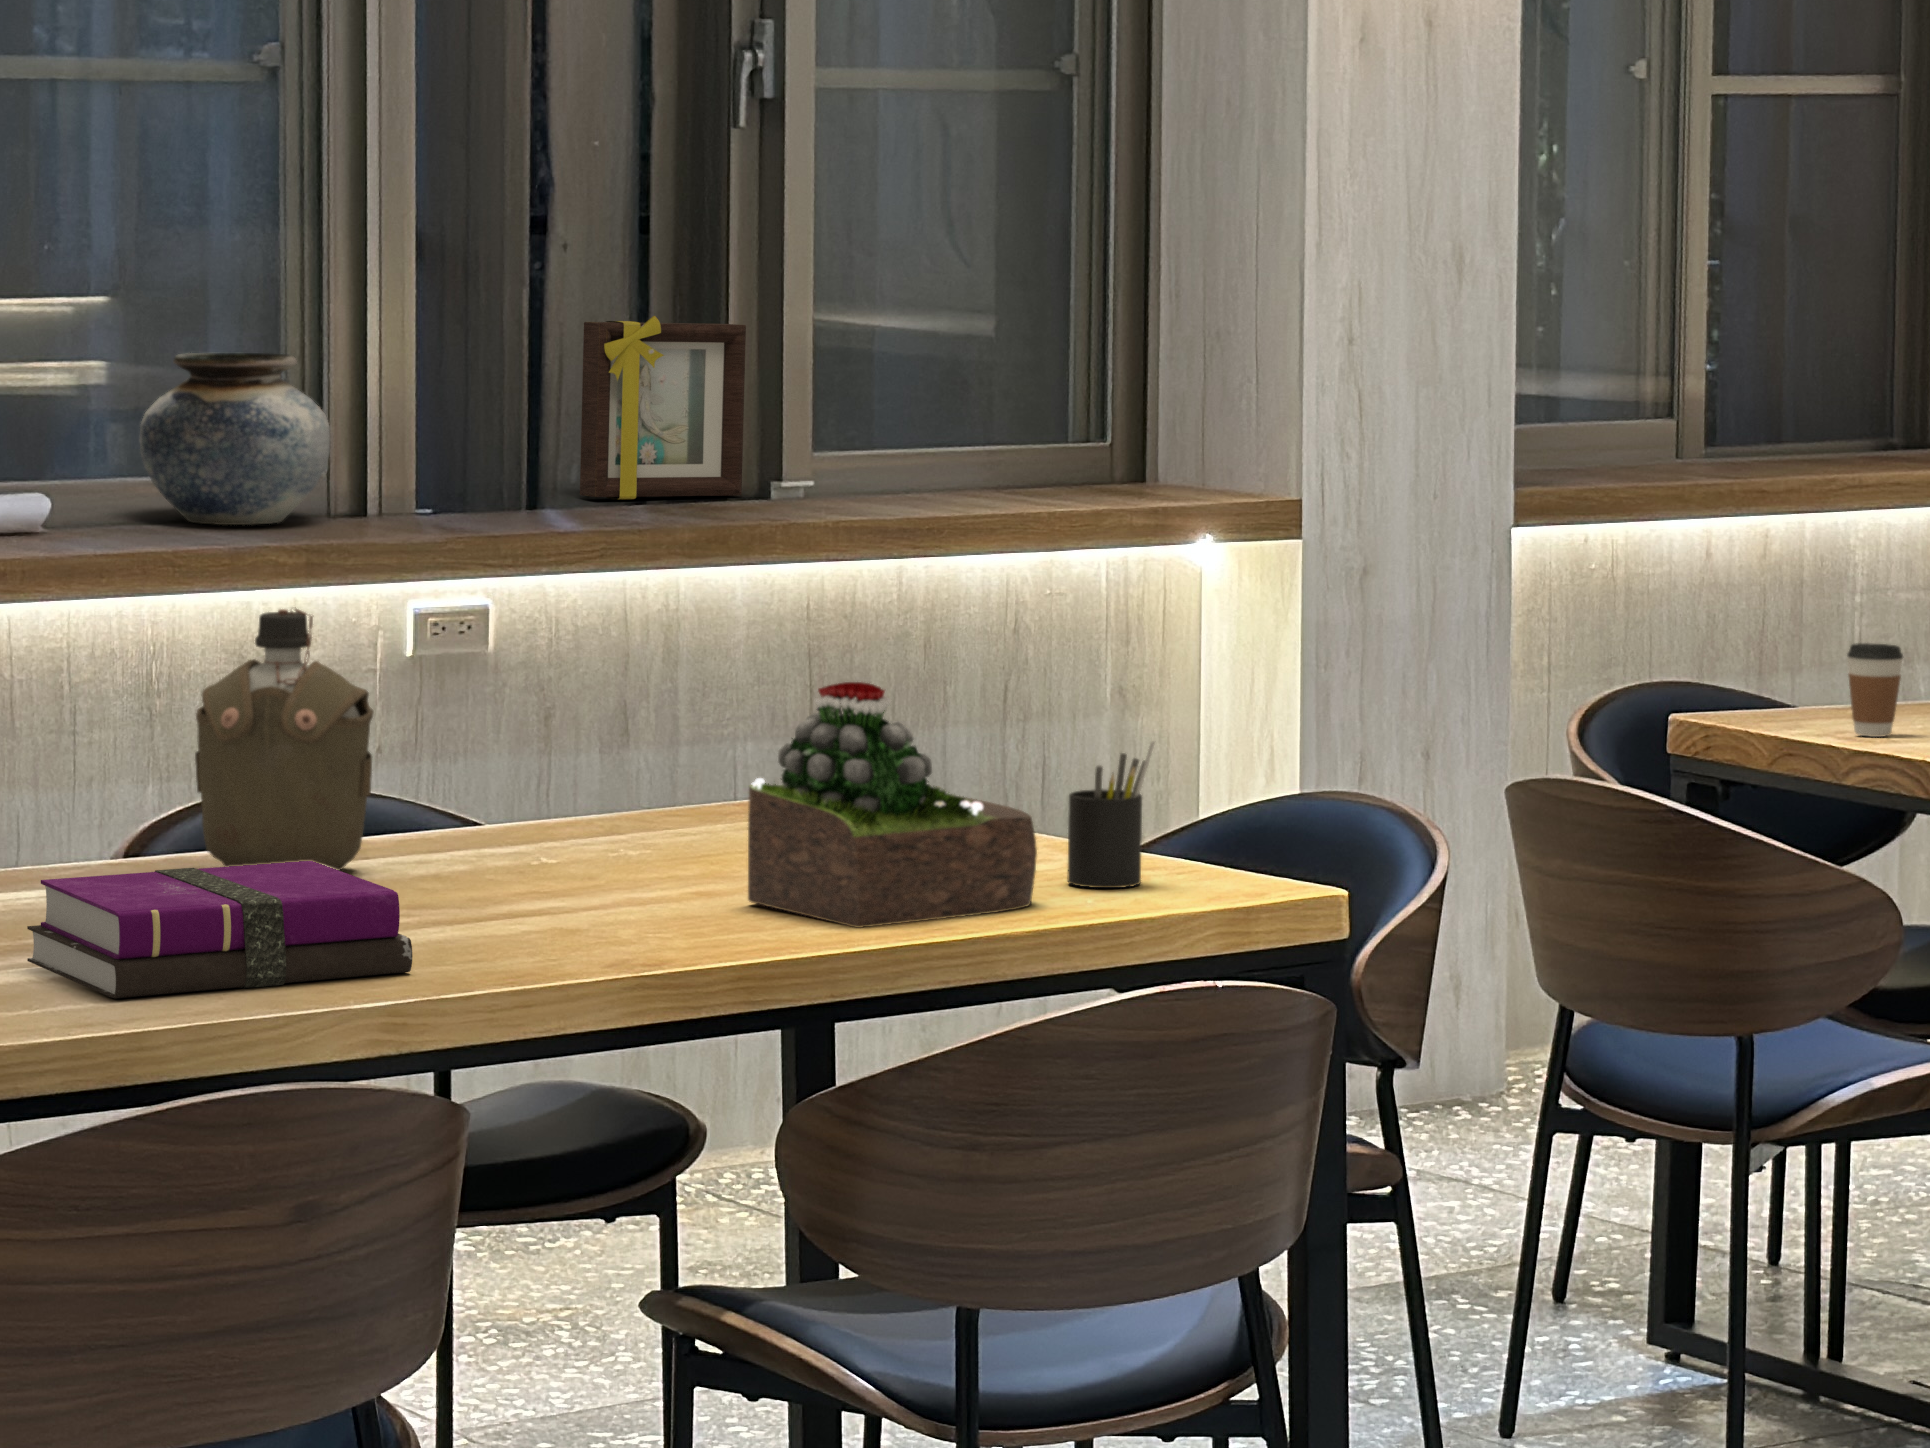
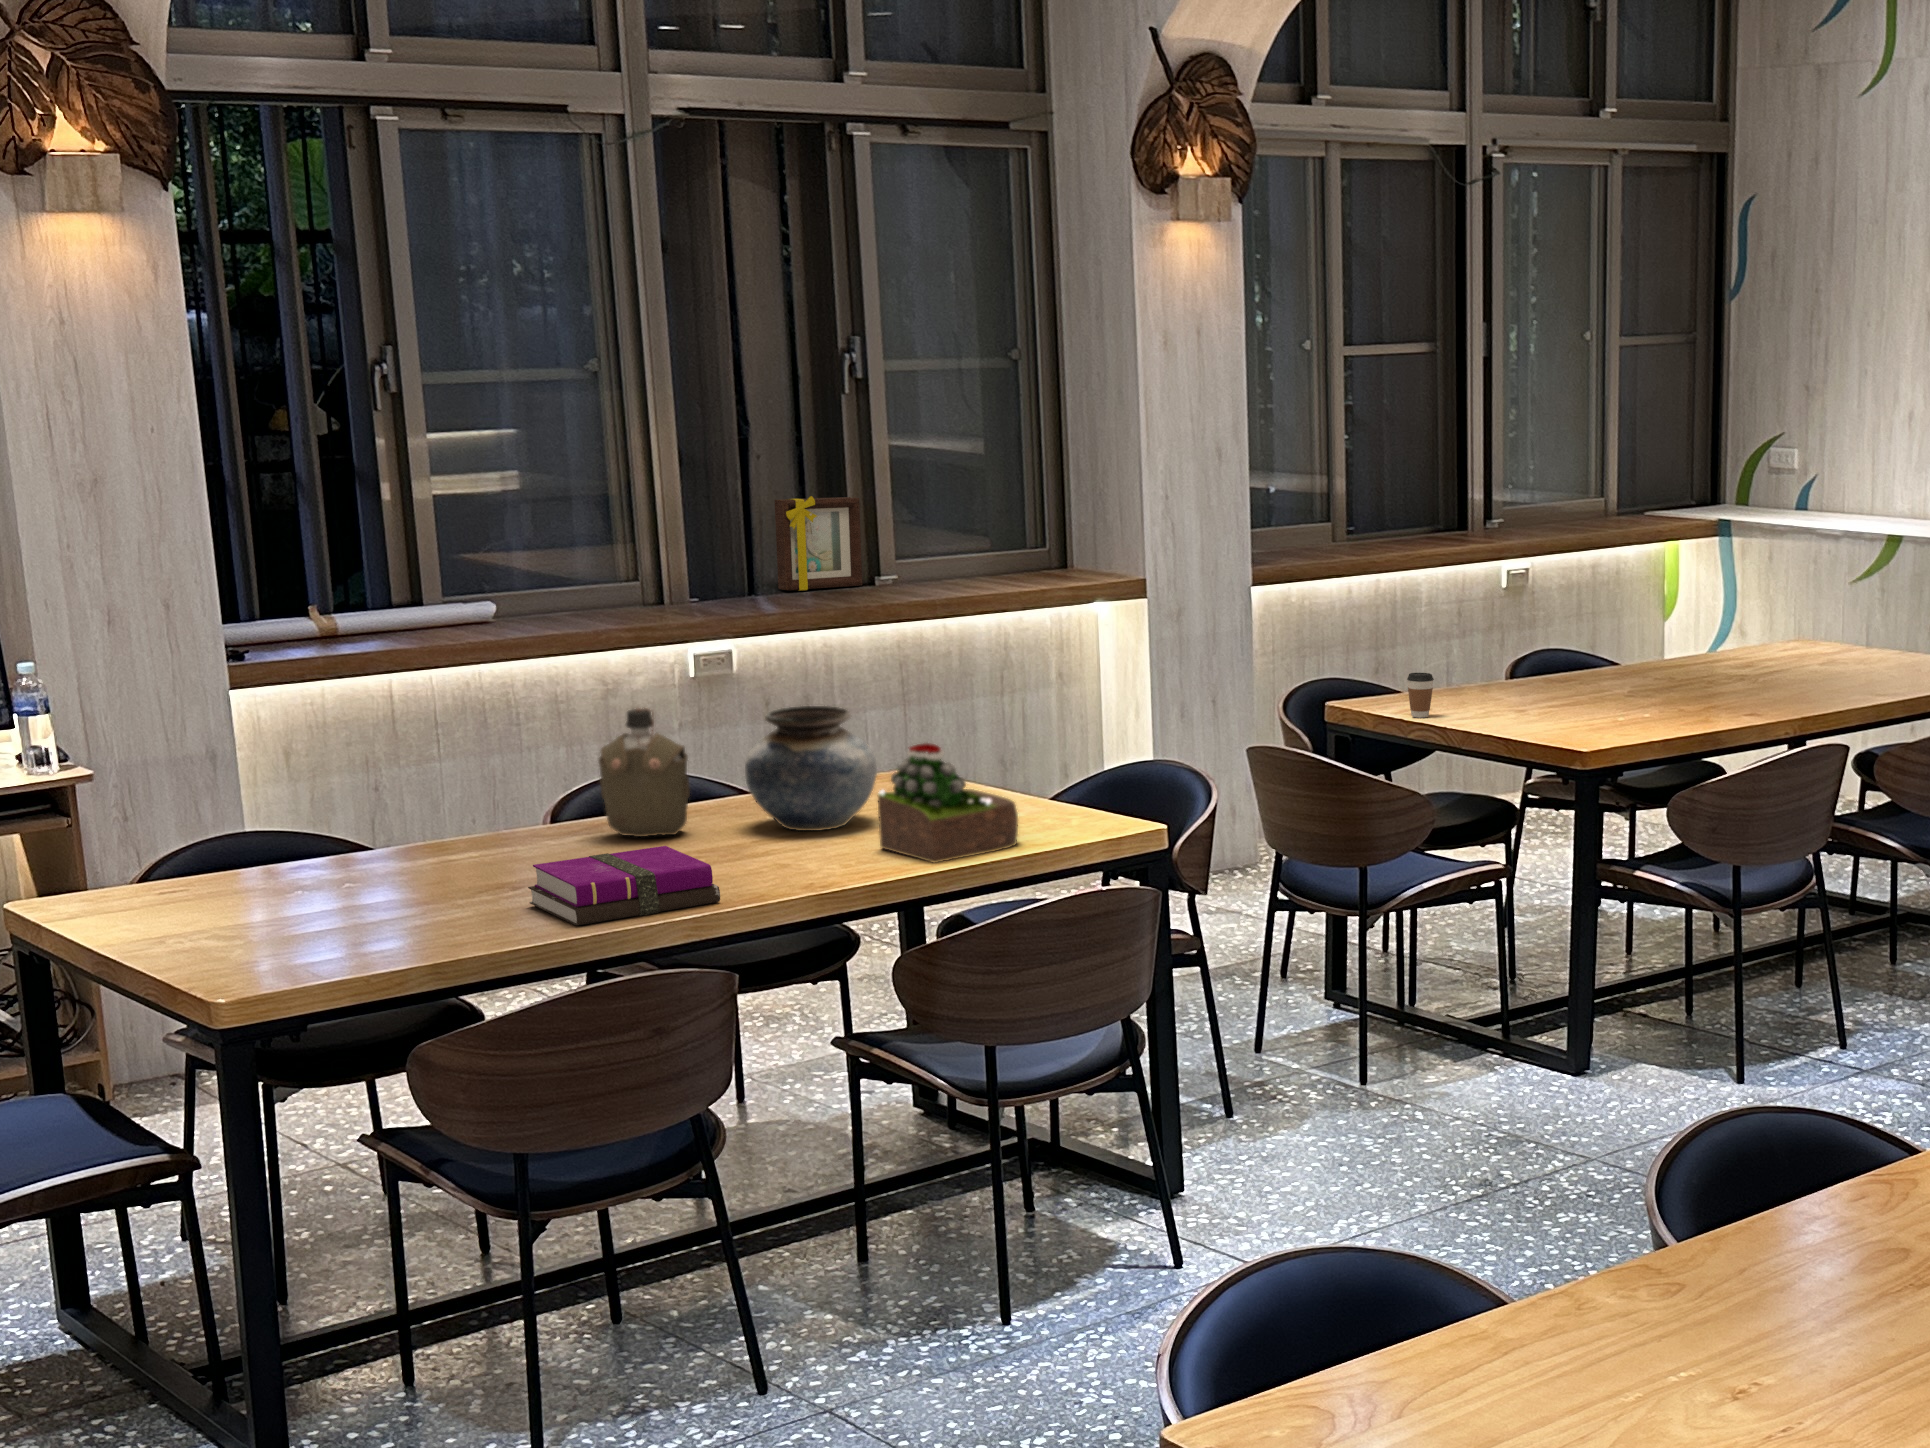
vase: present [140,353,330,525] -> present [745,706,877,831]
pen holder: present [1067,741,1155,888] -> none [1033,761,1073,832]

